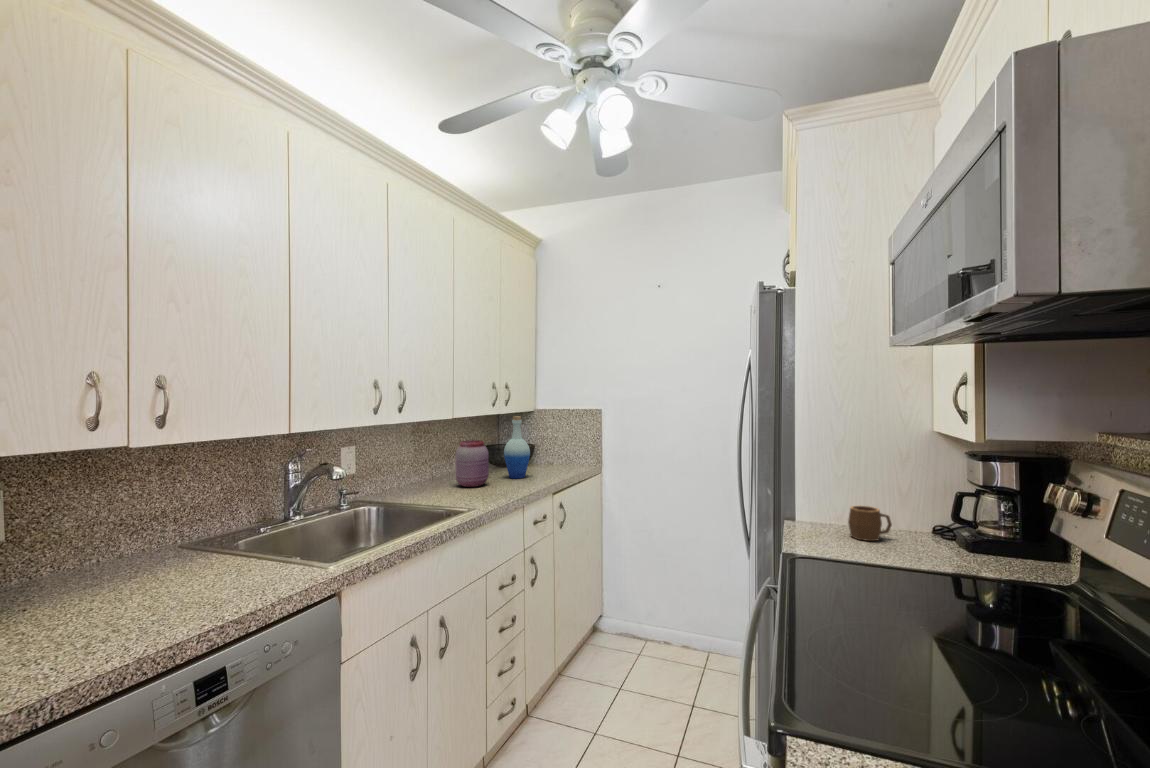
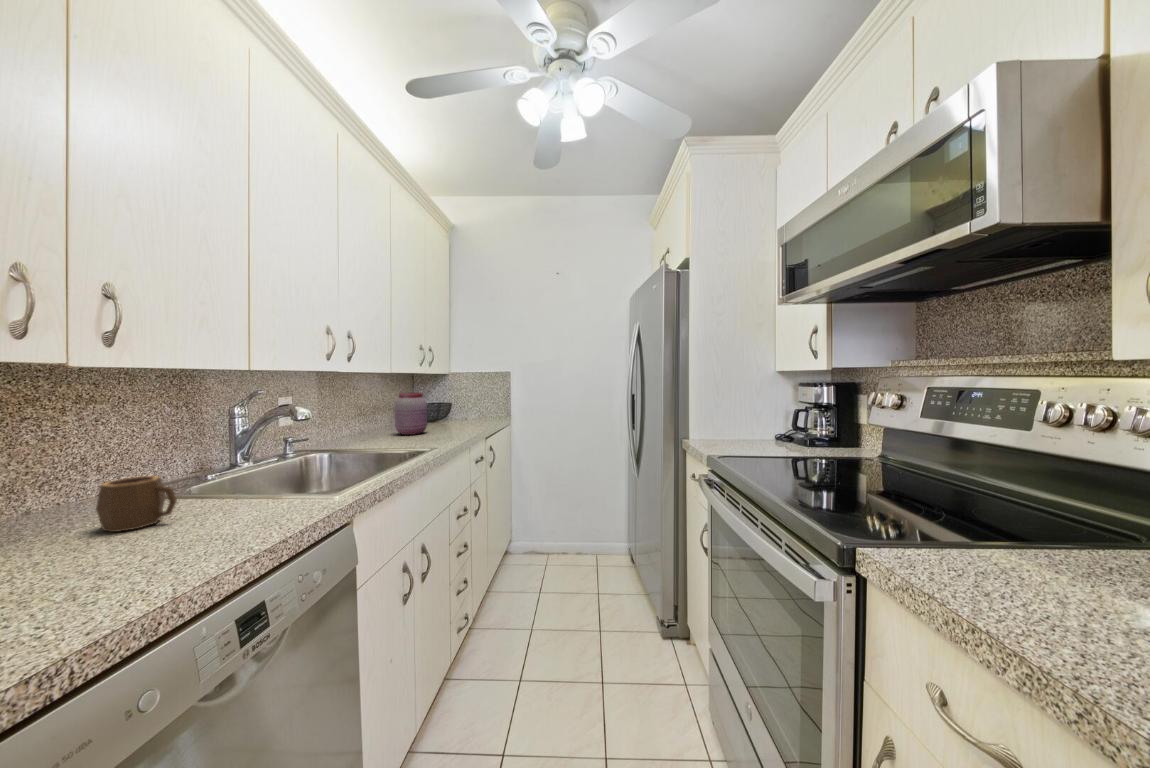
bottle: present [504,416,530,478] -> none [435,372,460,427]
mug: present [848,505,892,541] -> present [96,476,177,532]

